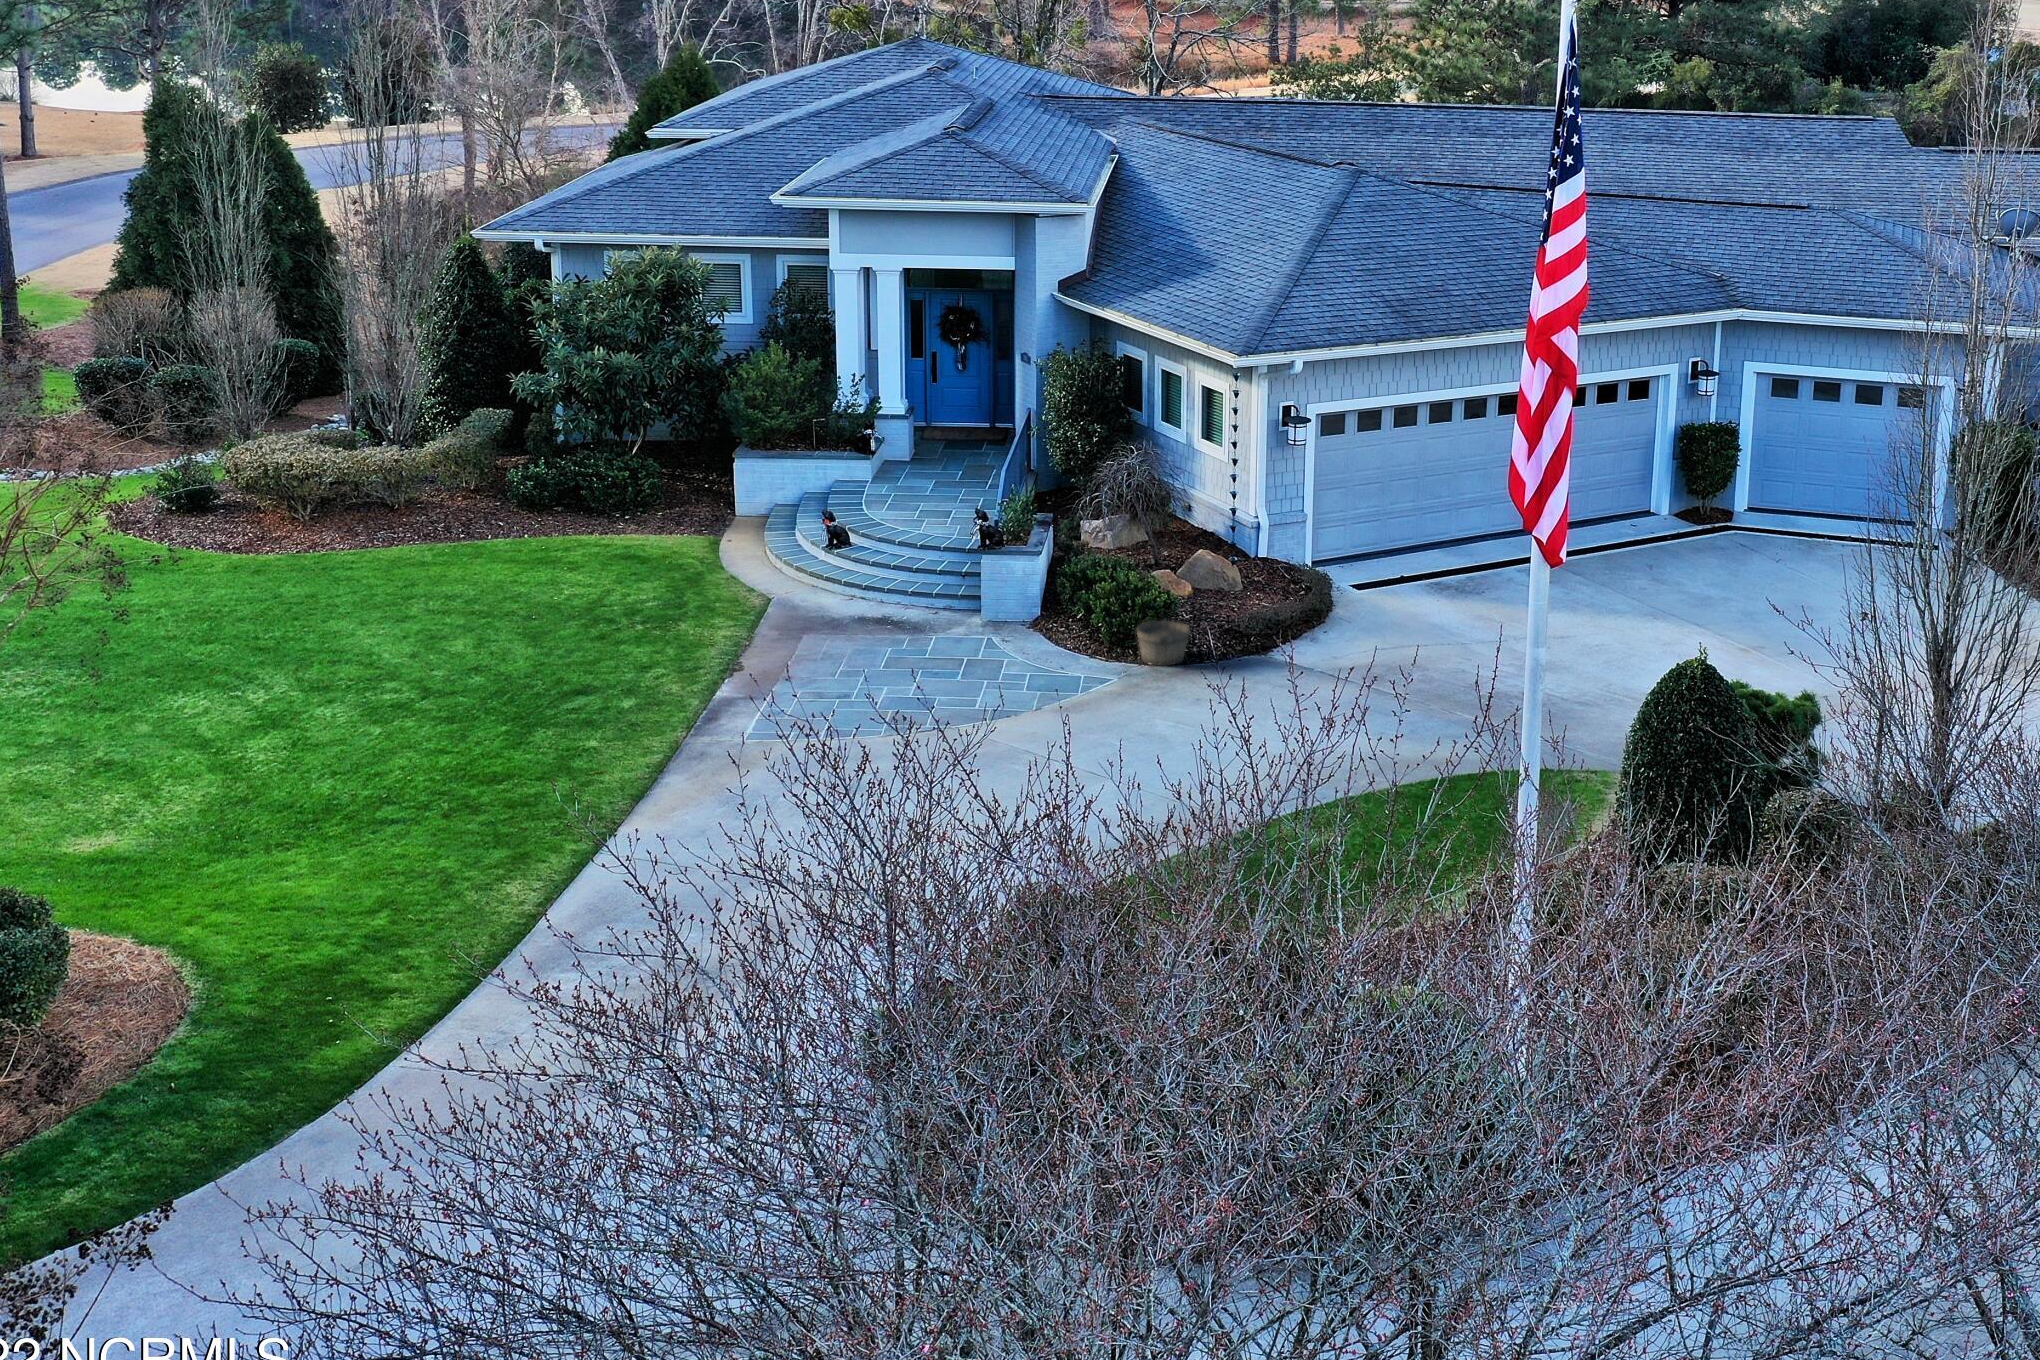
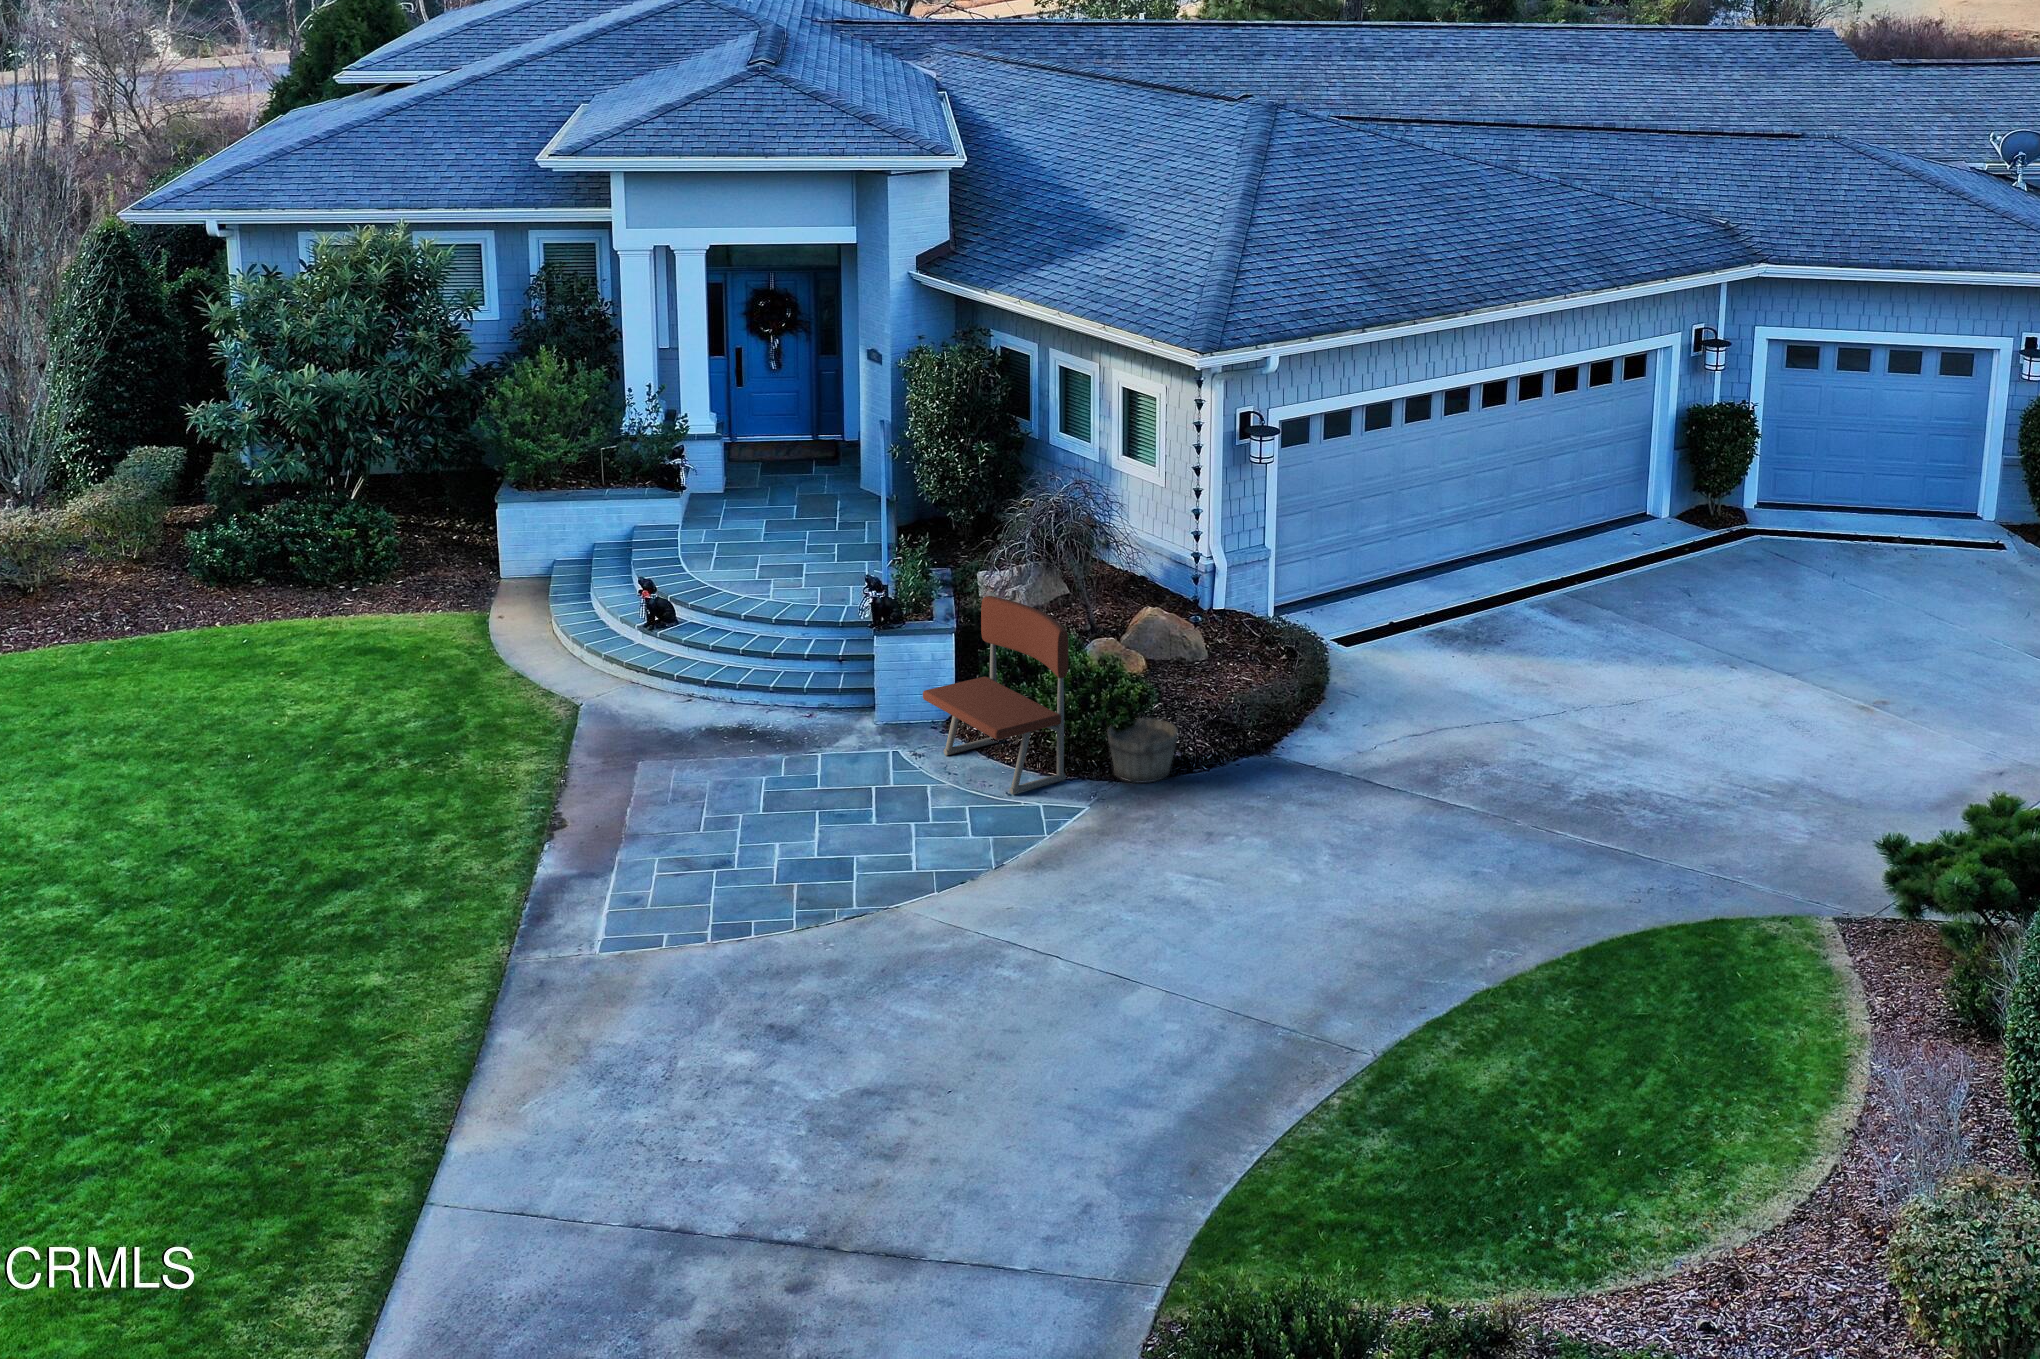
bench: none [1007,526,1106,667] -> present [923,596,1069,794]

